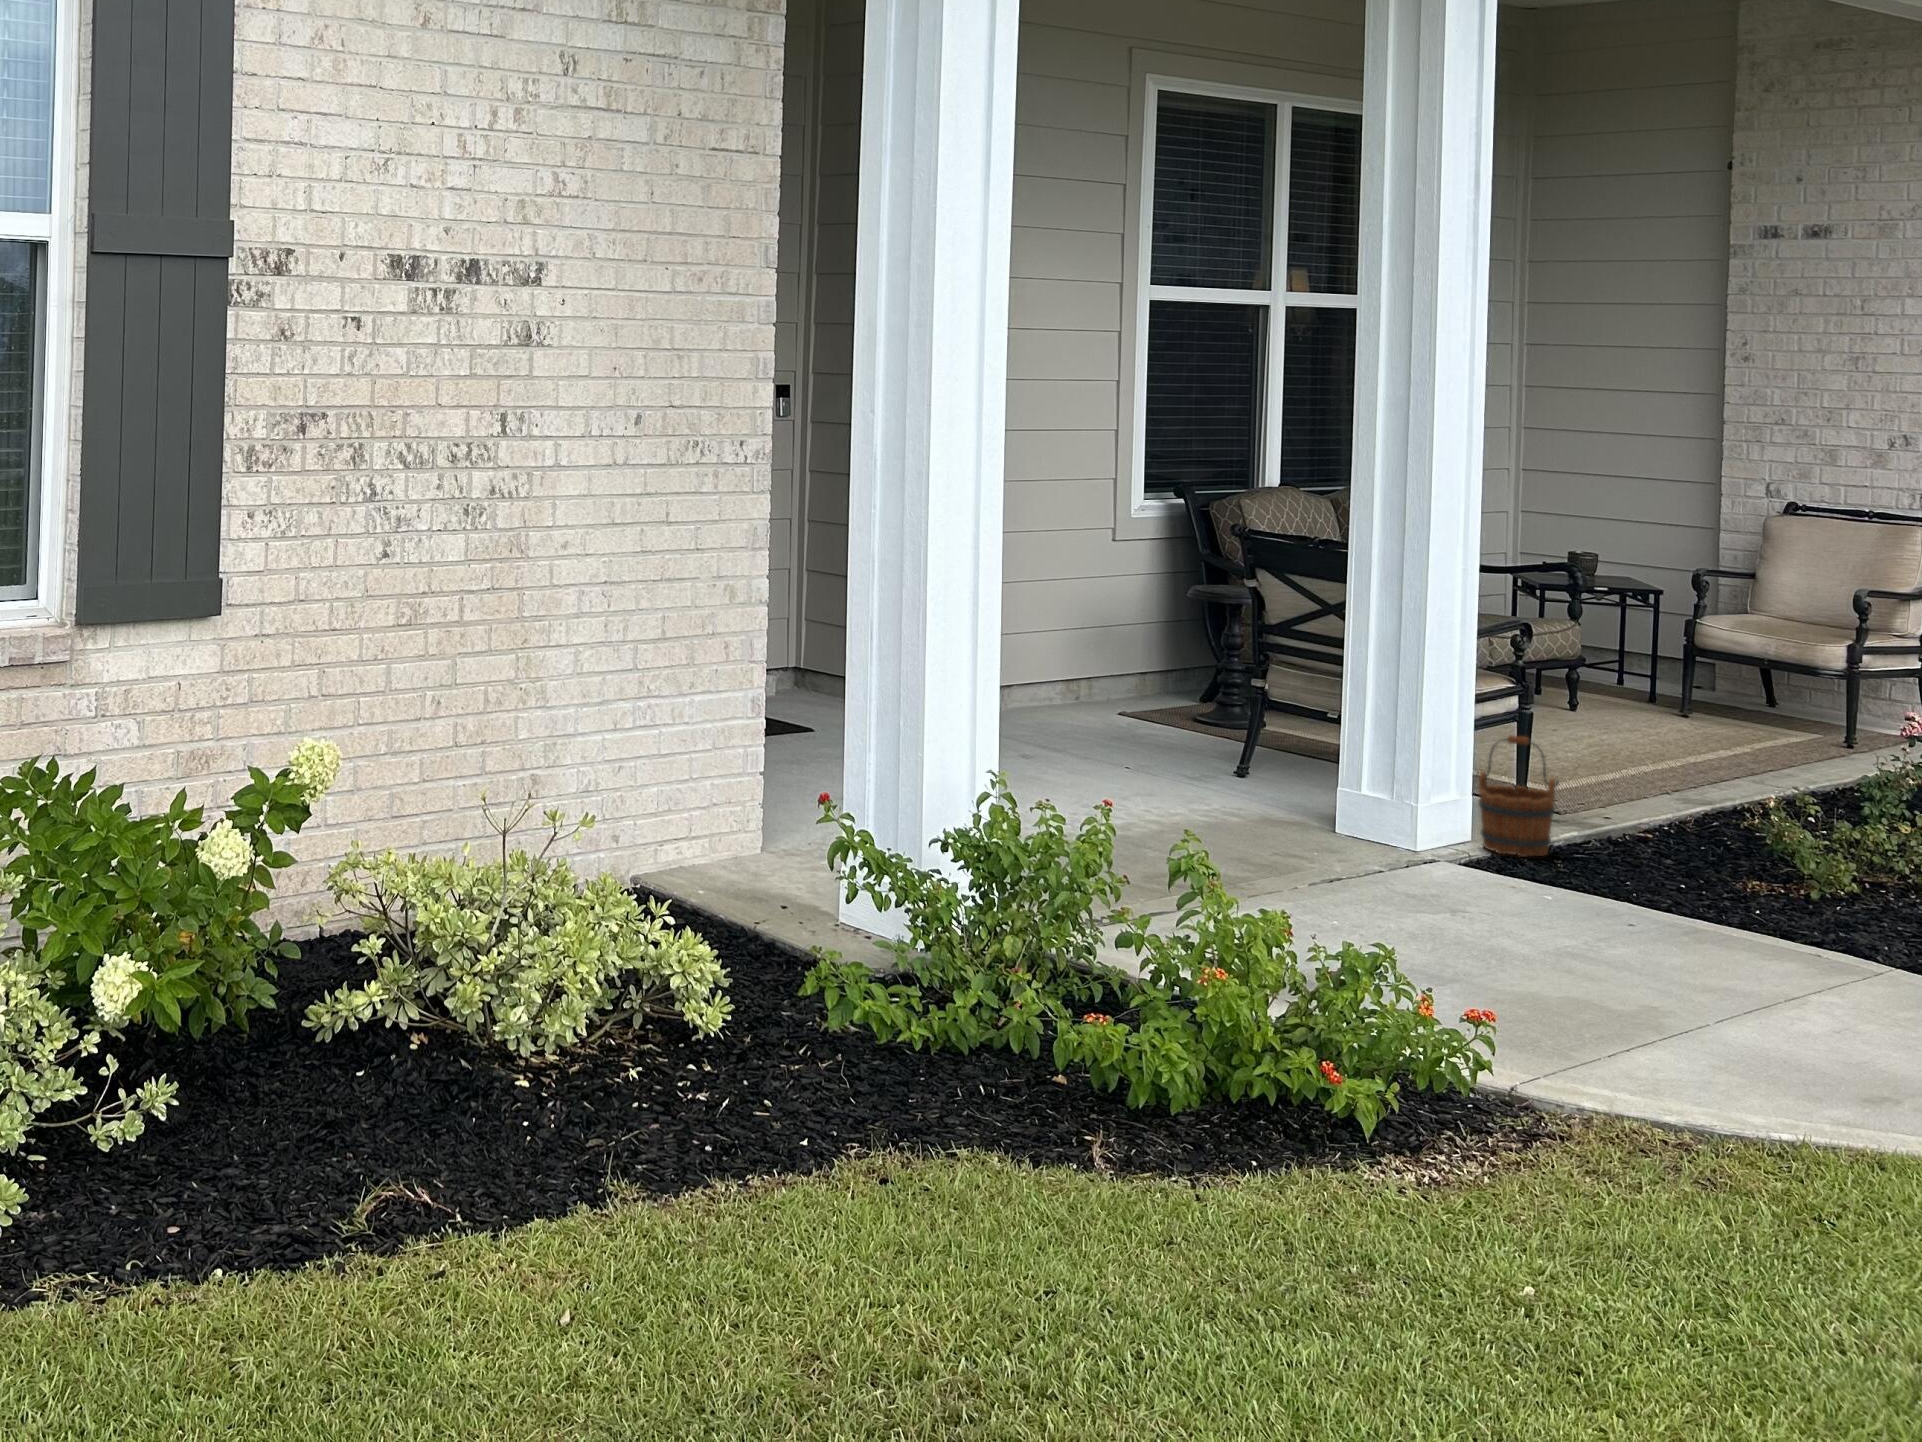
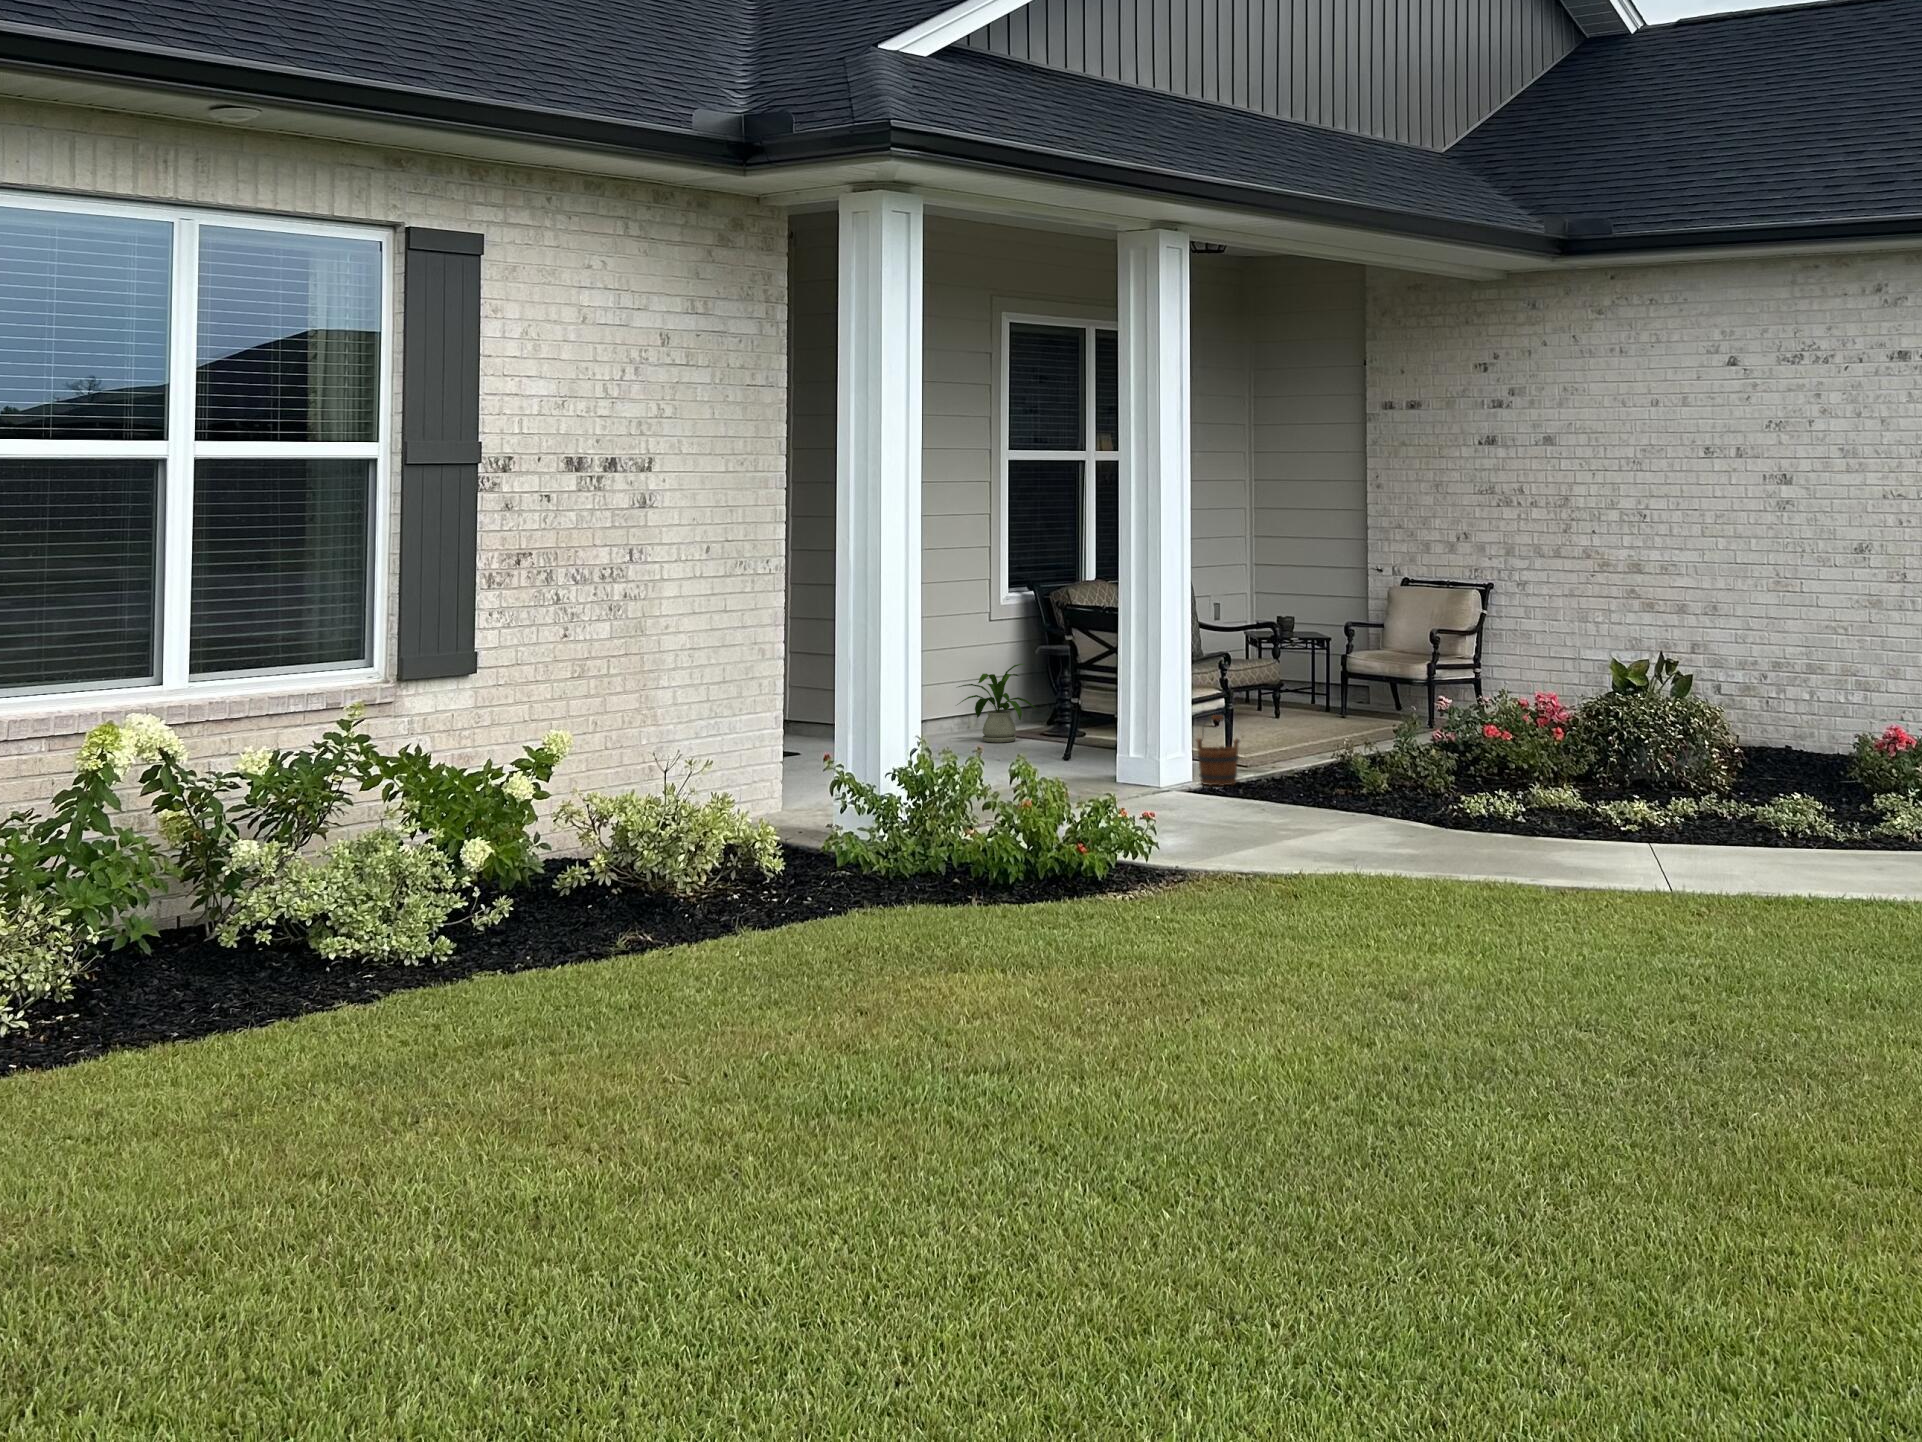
house plant: none [1060,604,1191,719] -> present [957,664,1038,743]

